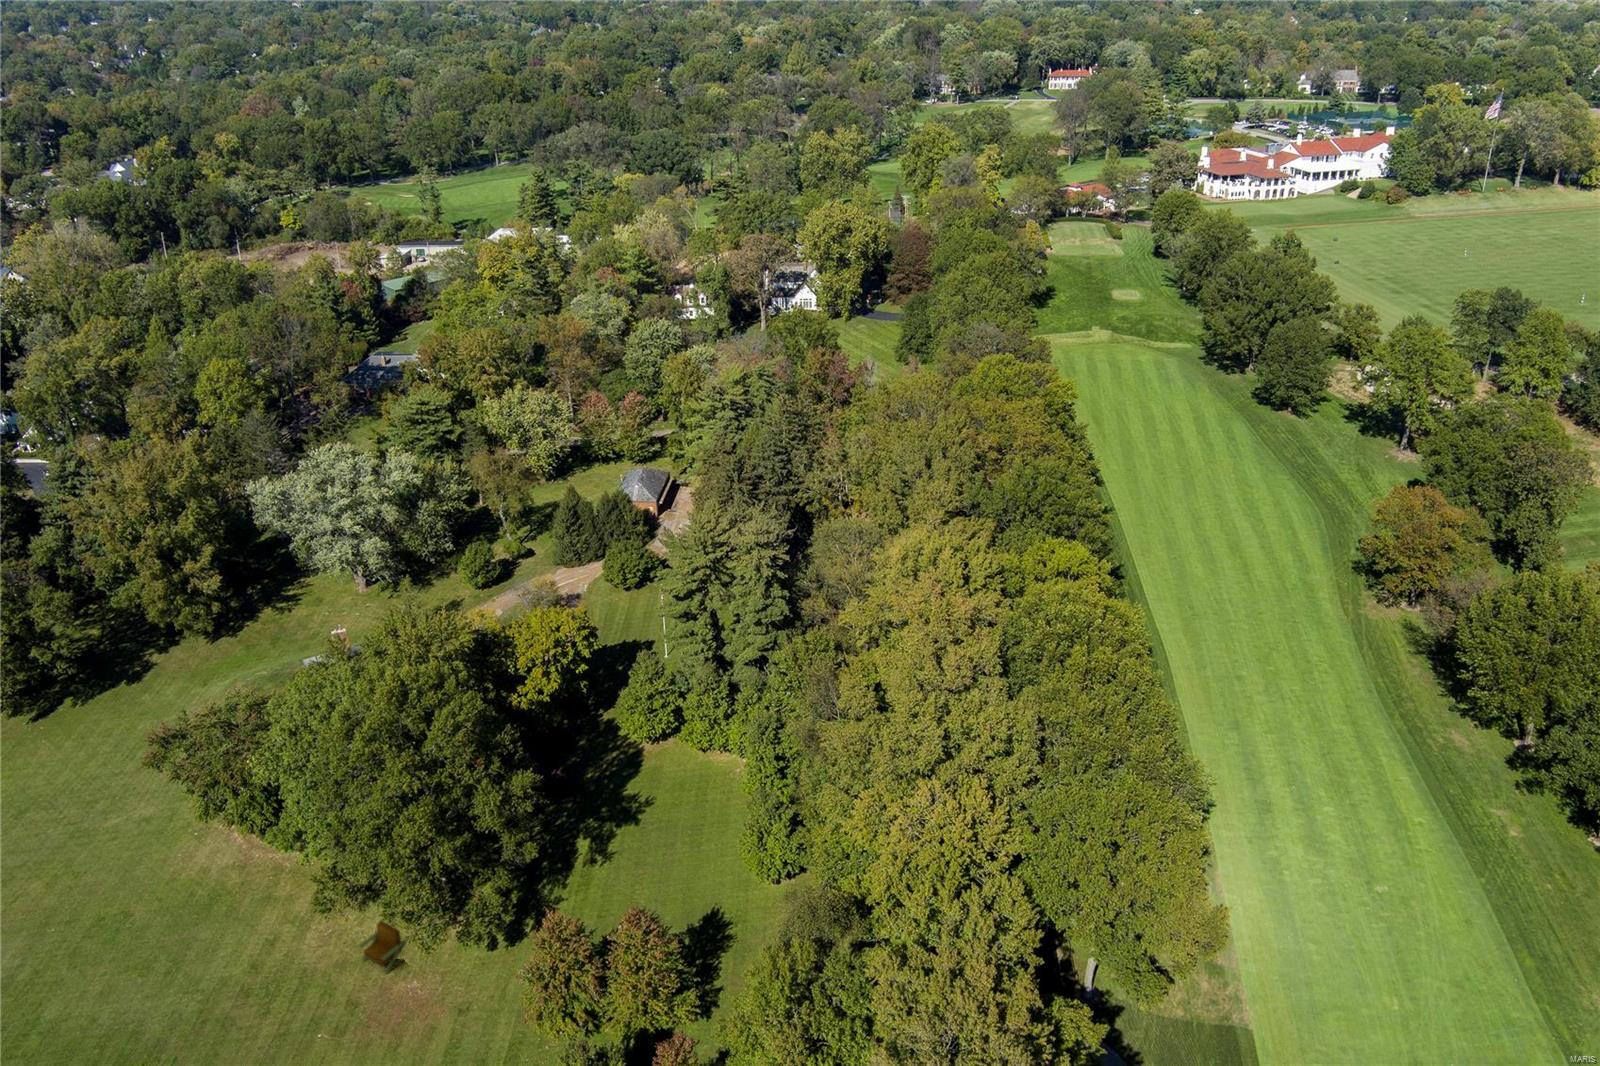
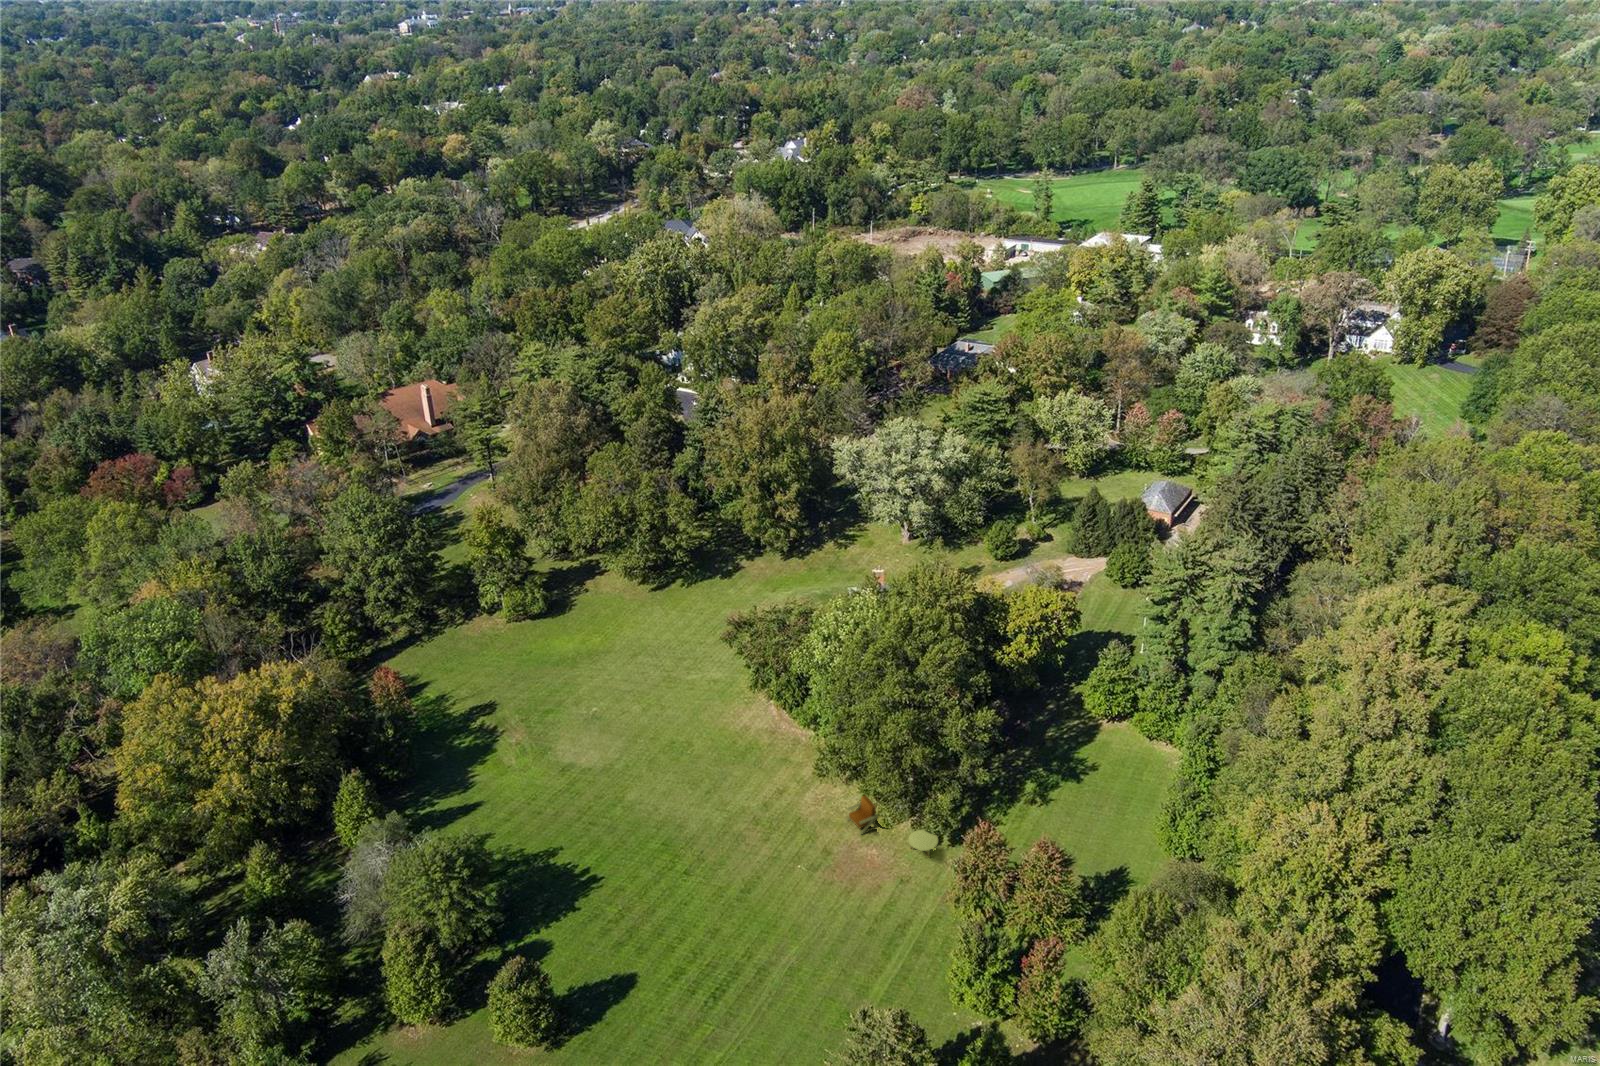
round table: none [452,940,491,974] -> present [909,830,938,857]

